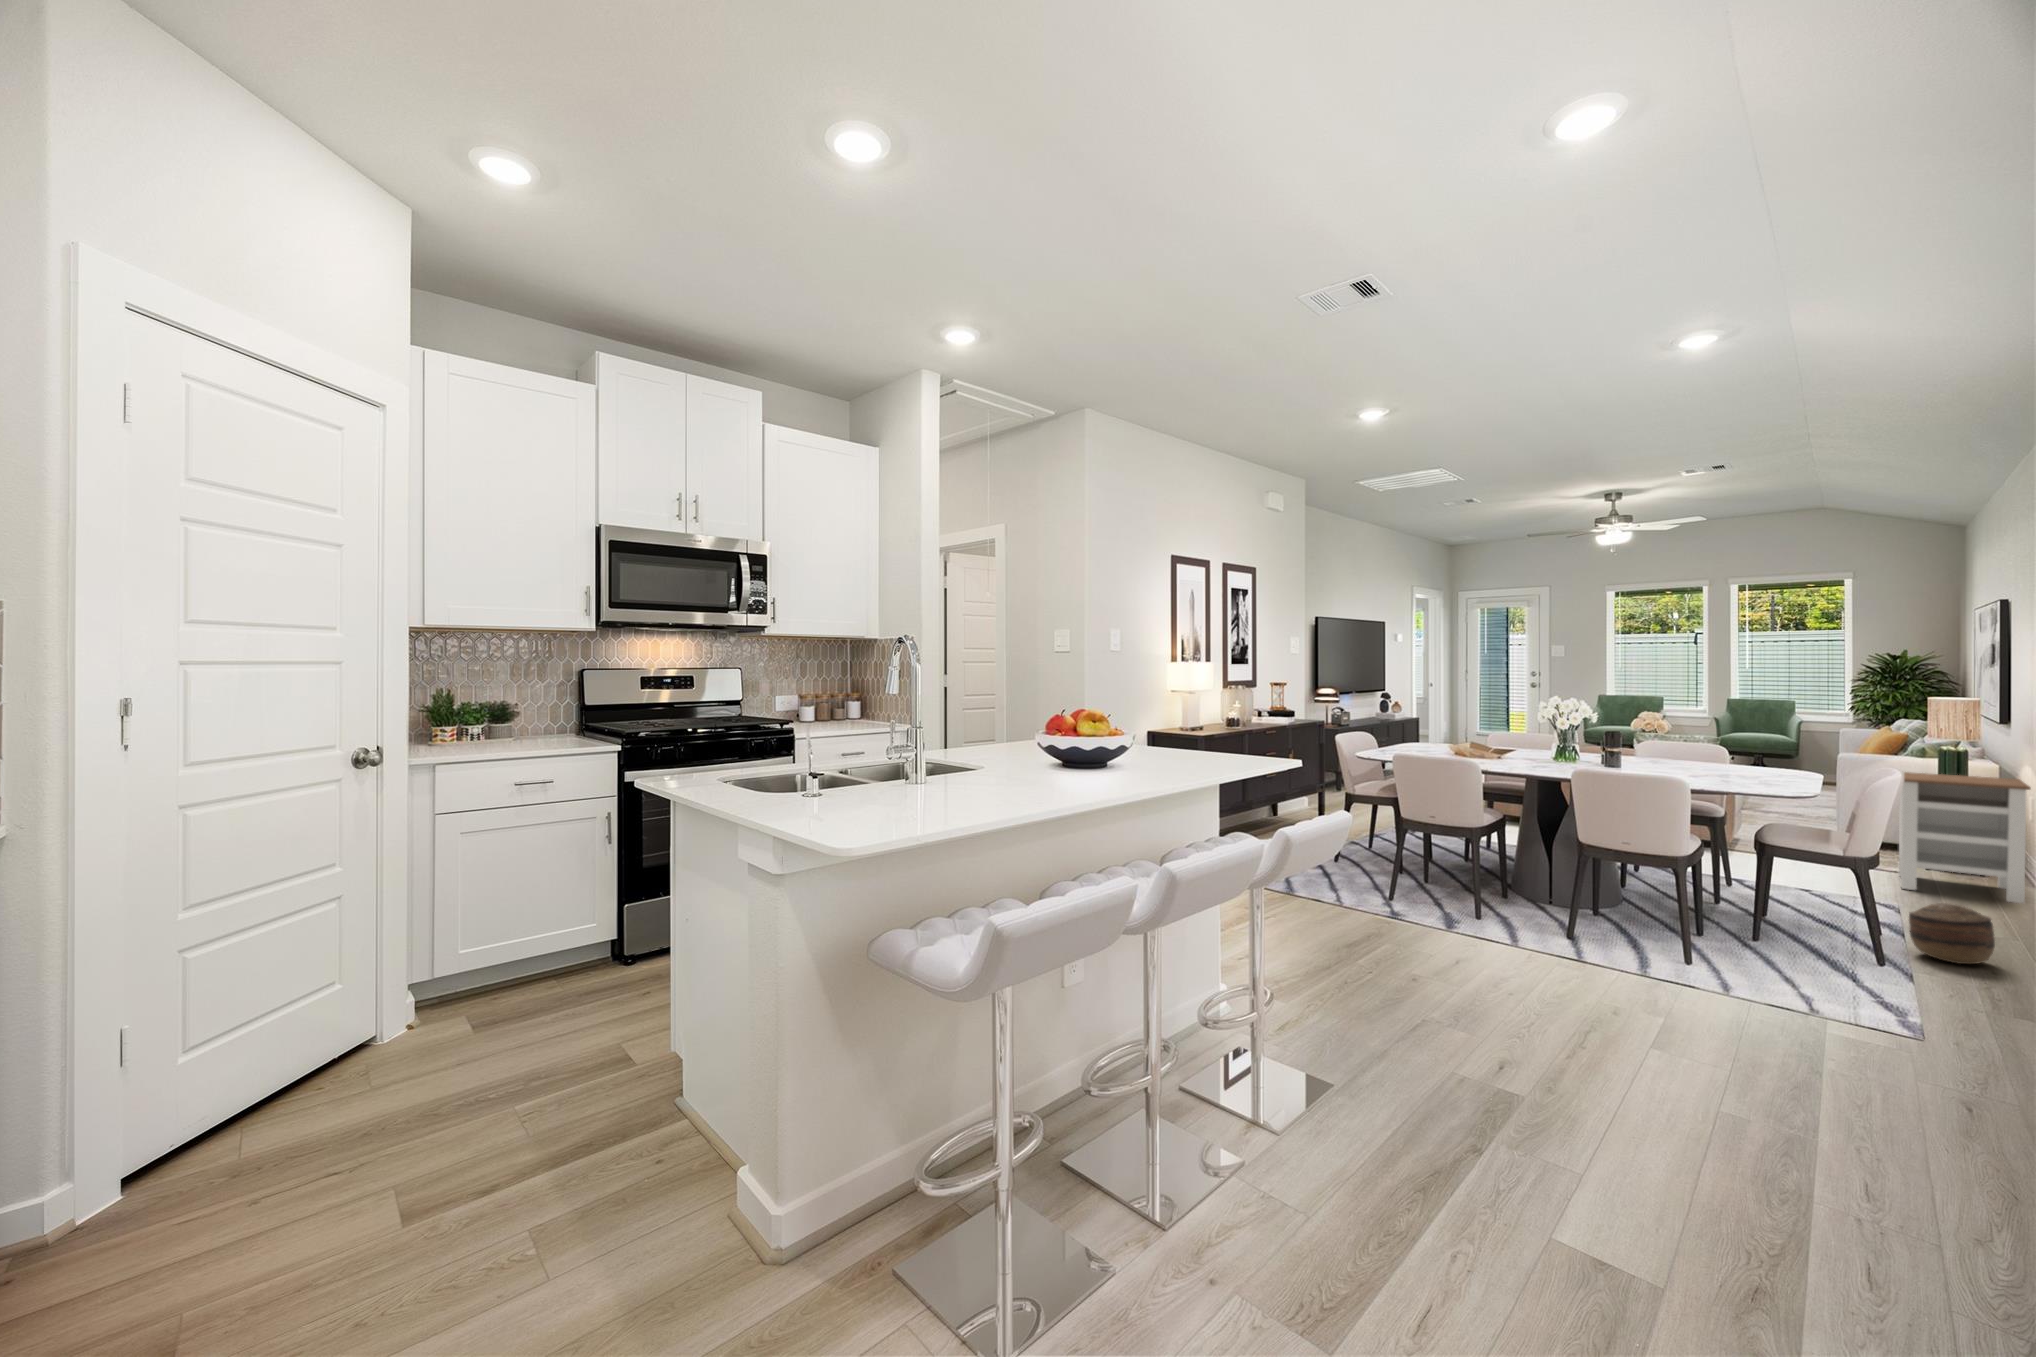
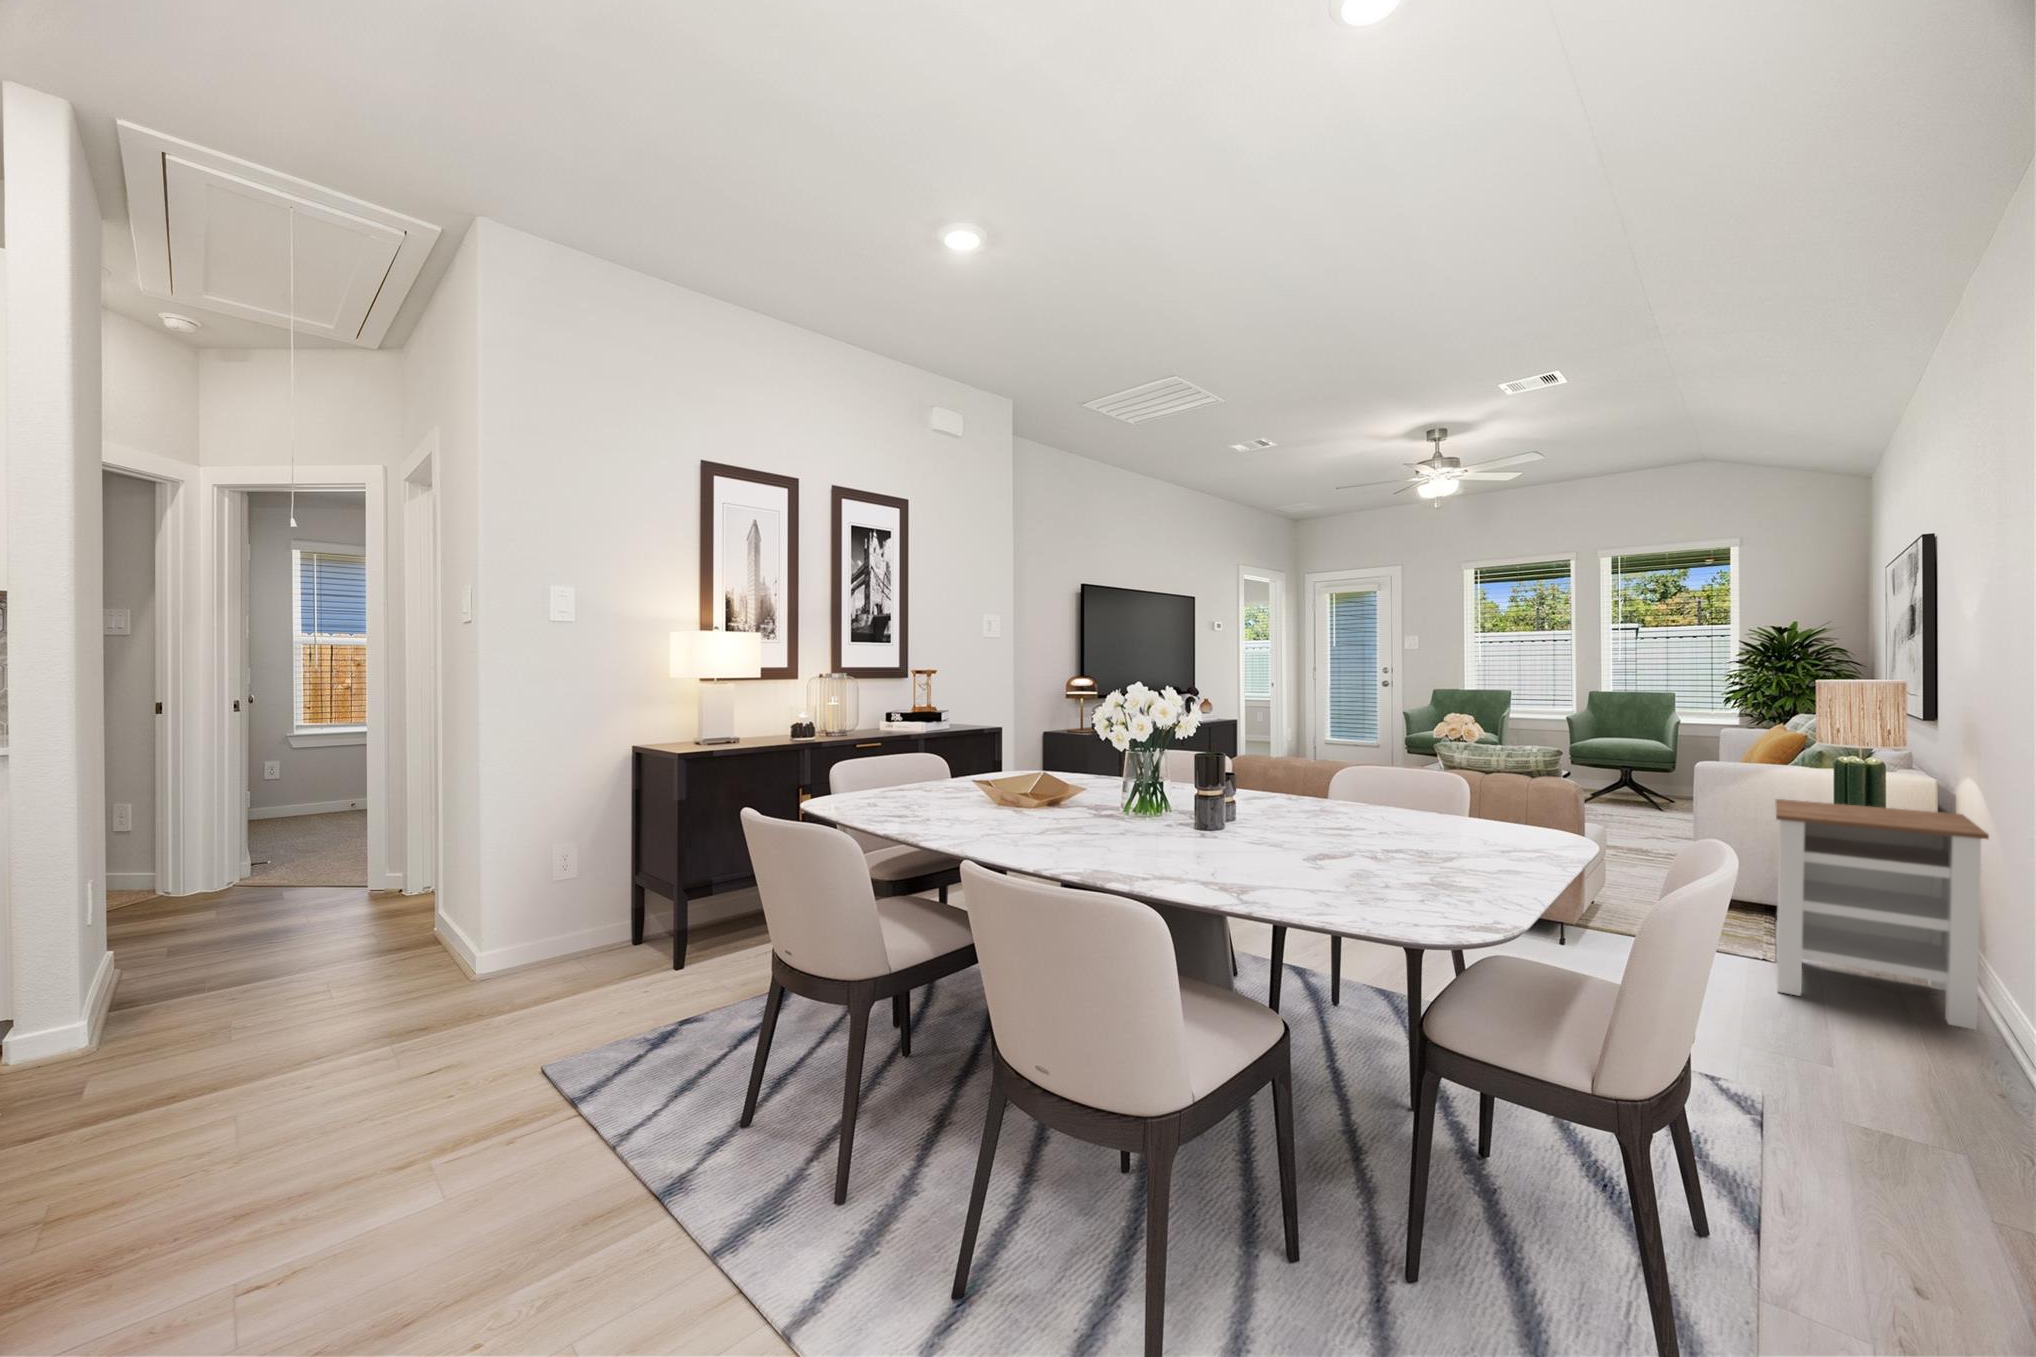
basket: present [1909,903,1995,964] -> none [1776,1108,1954,1258]

